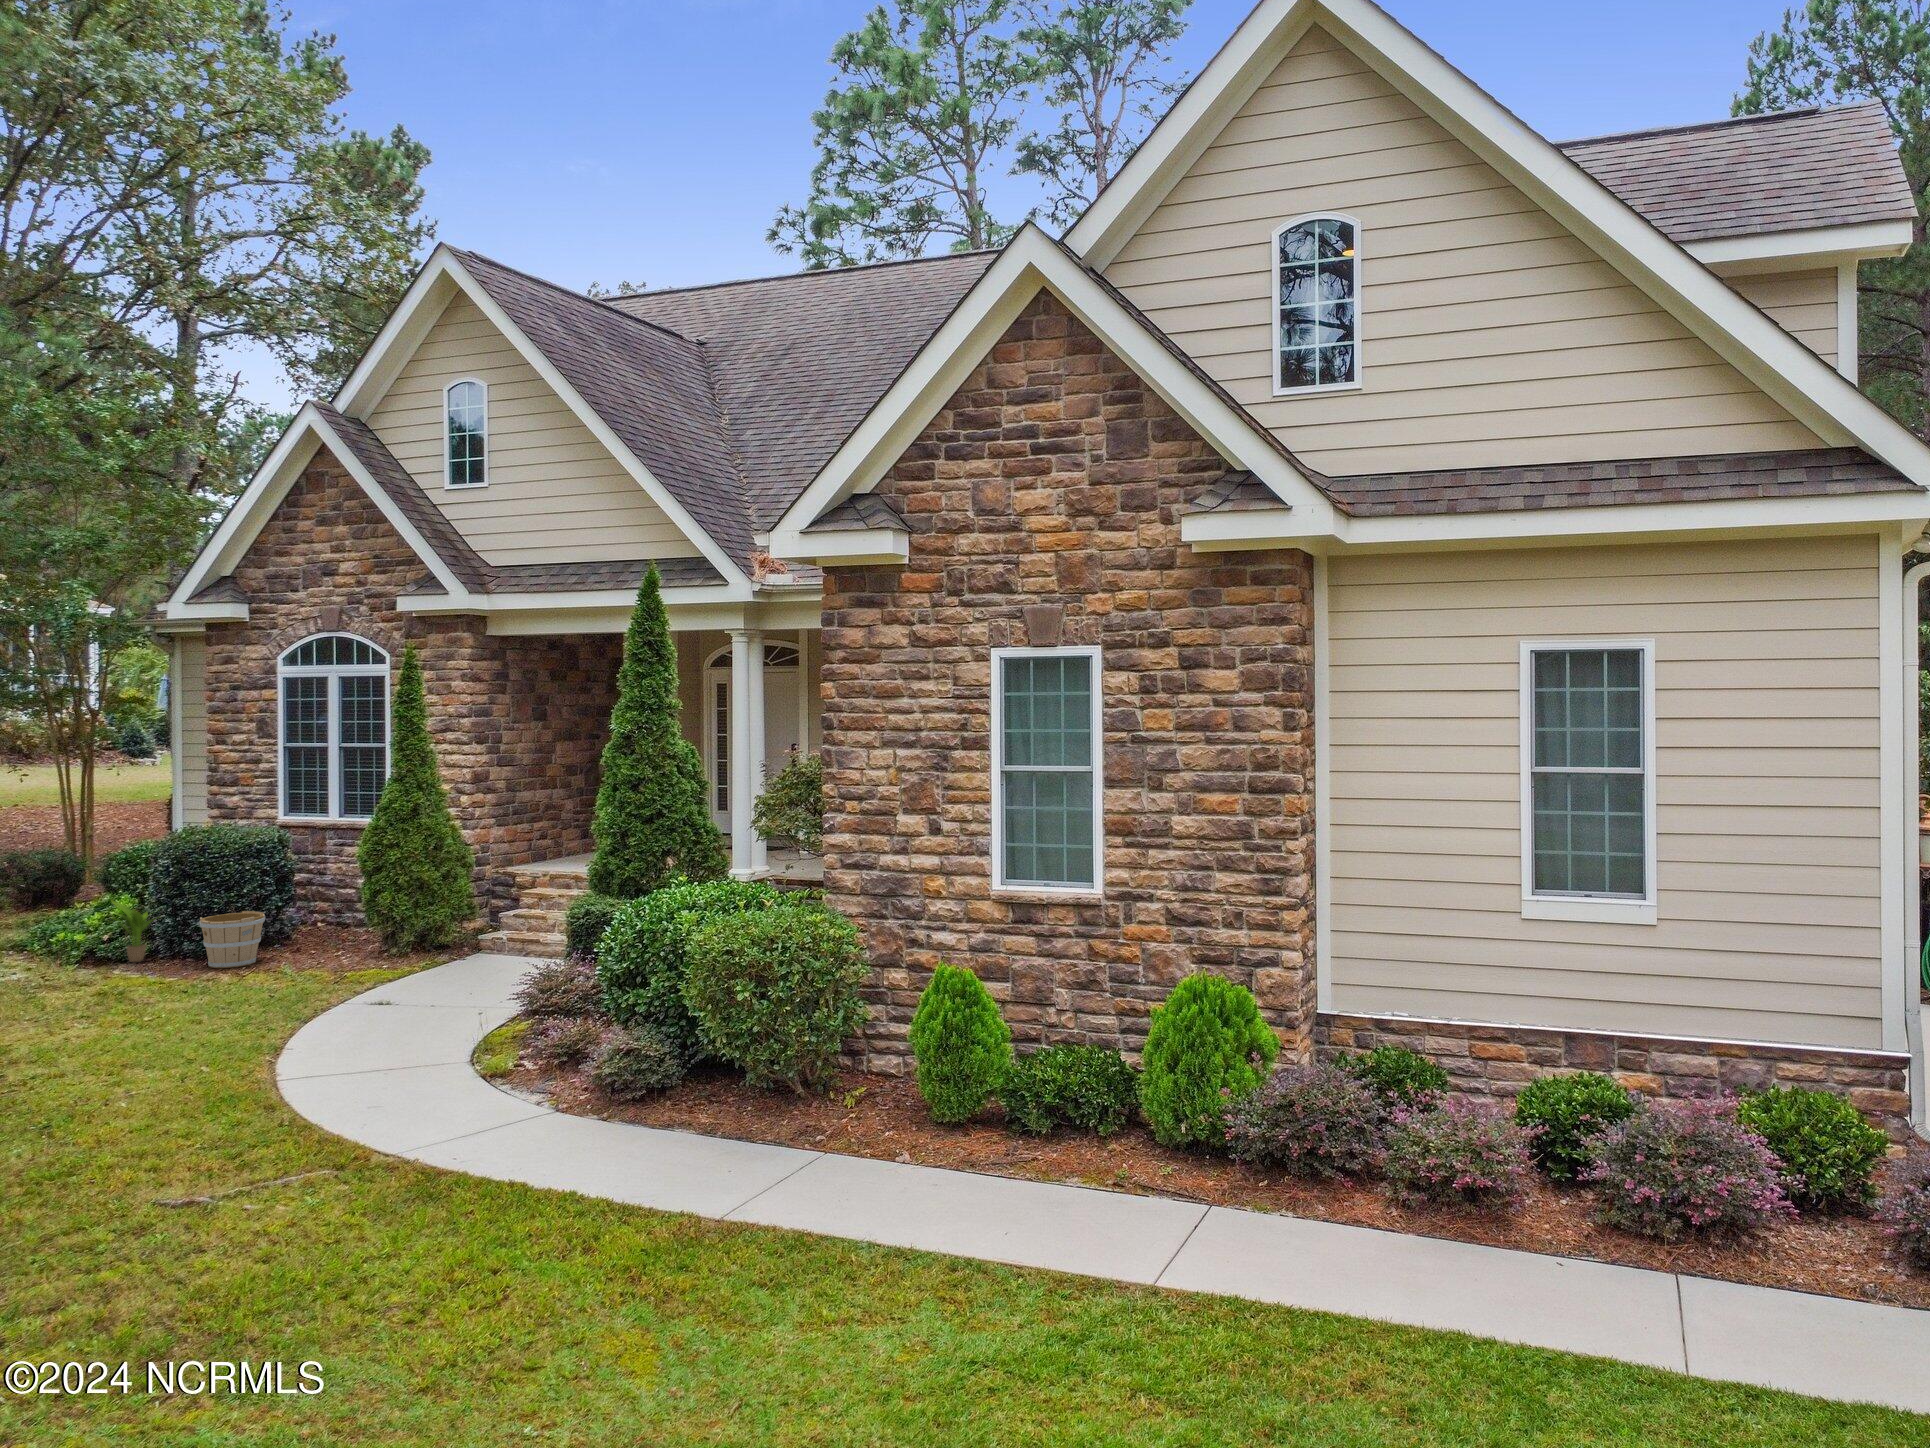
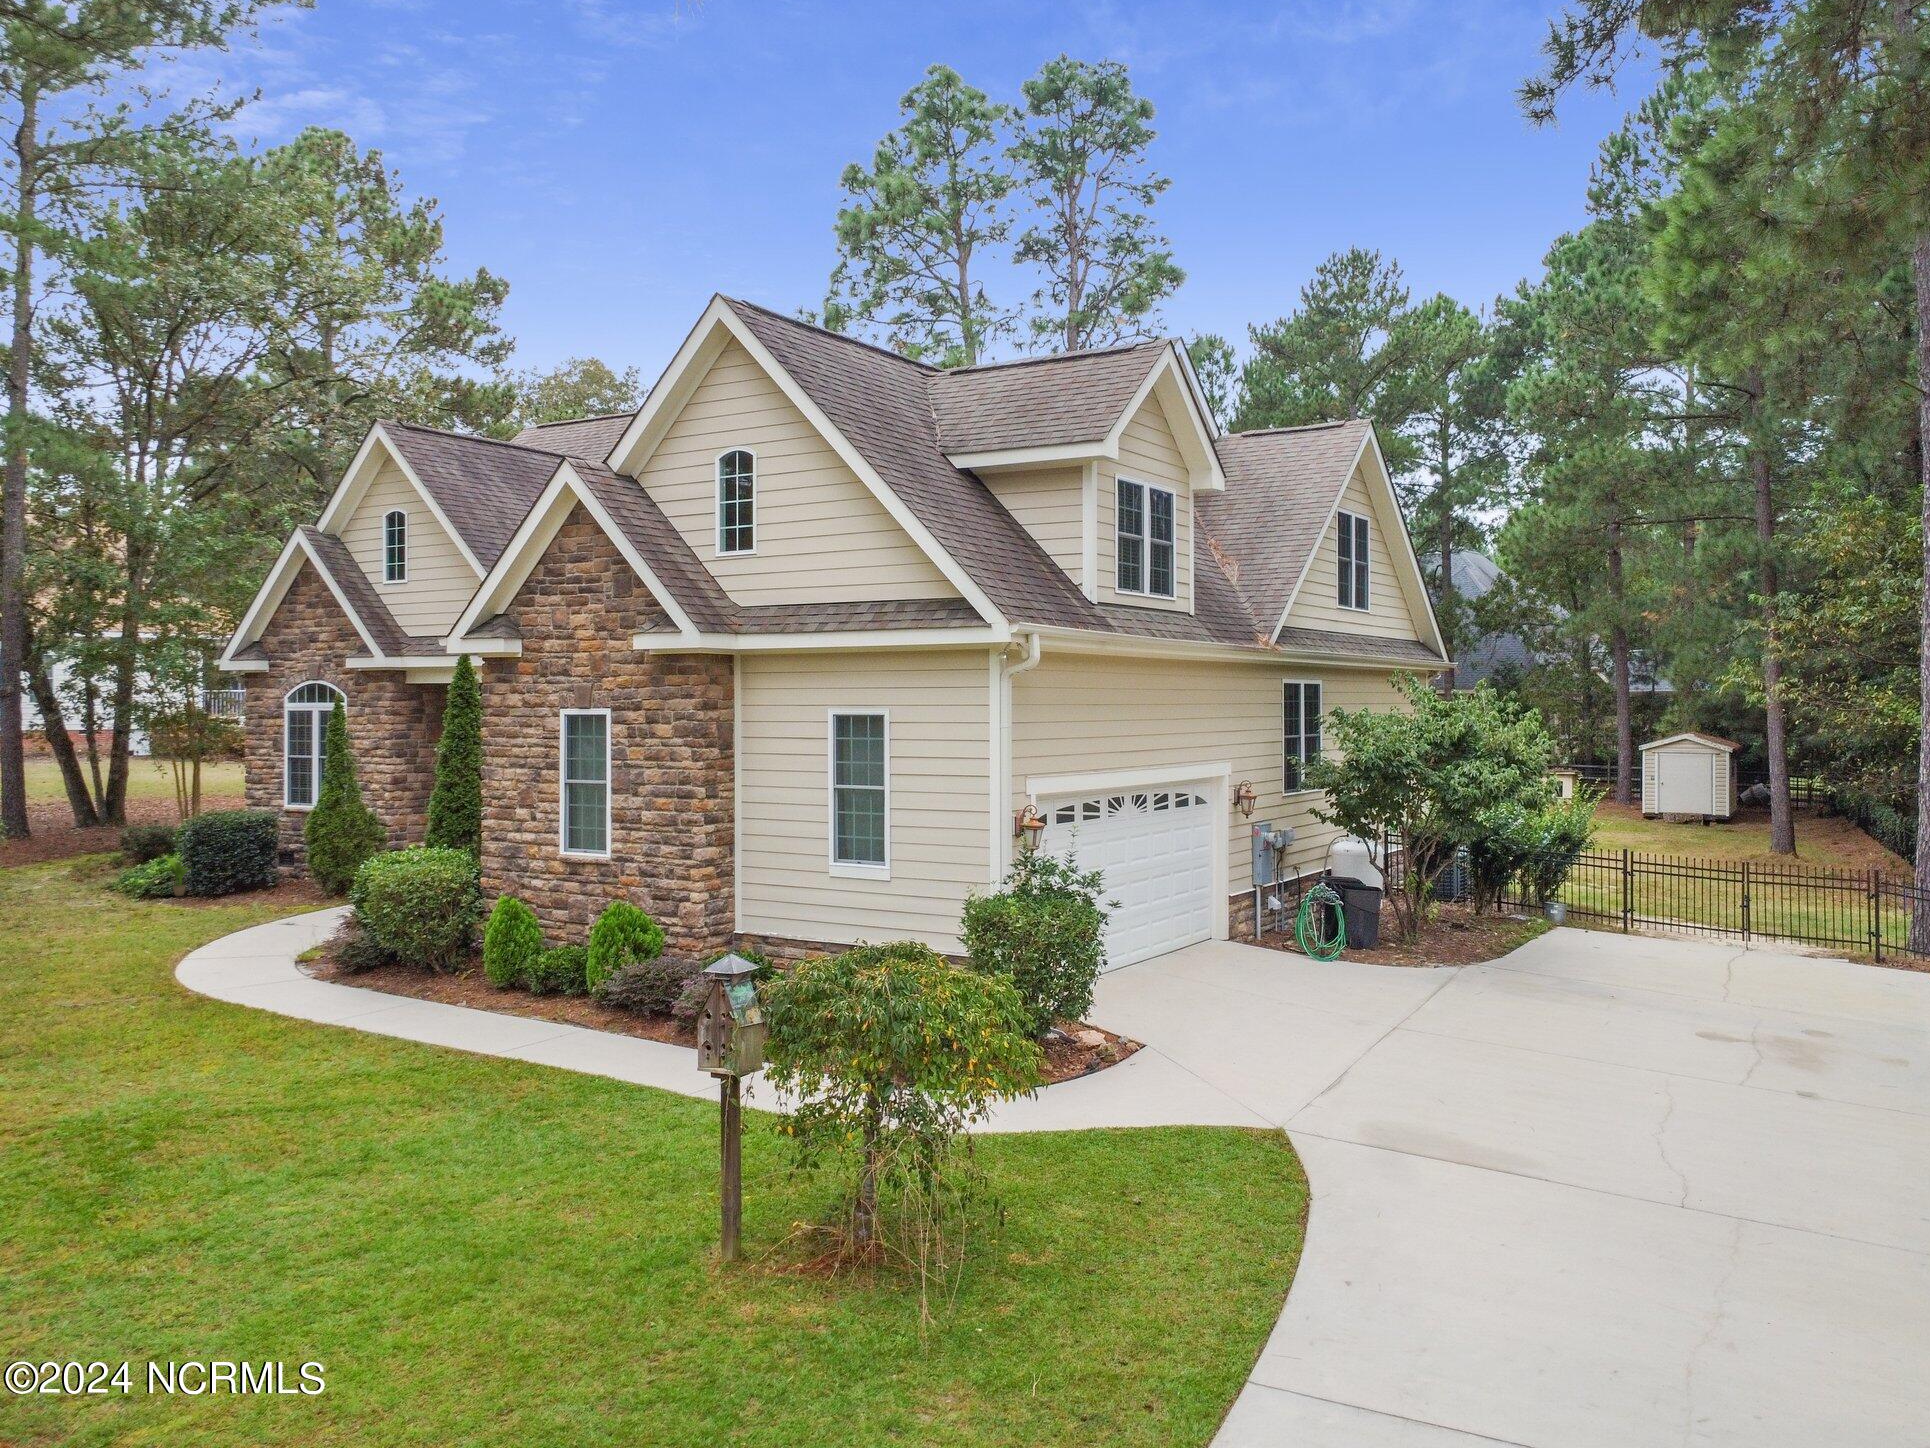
wooden bucket: present [199,911,265,968] -> none [211,865,255,901]

